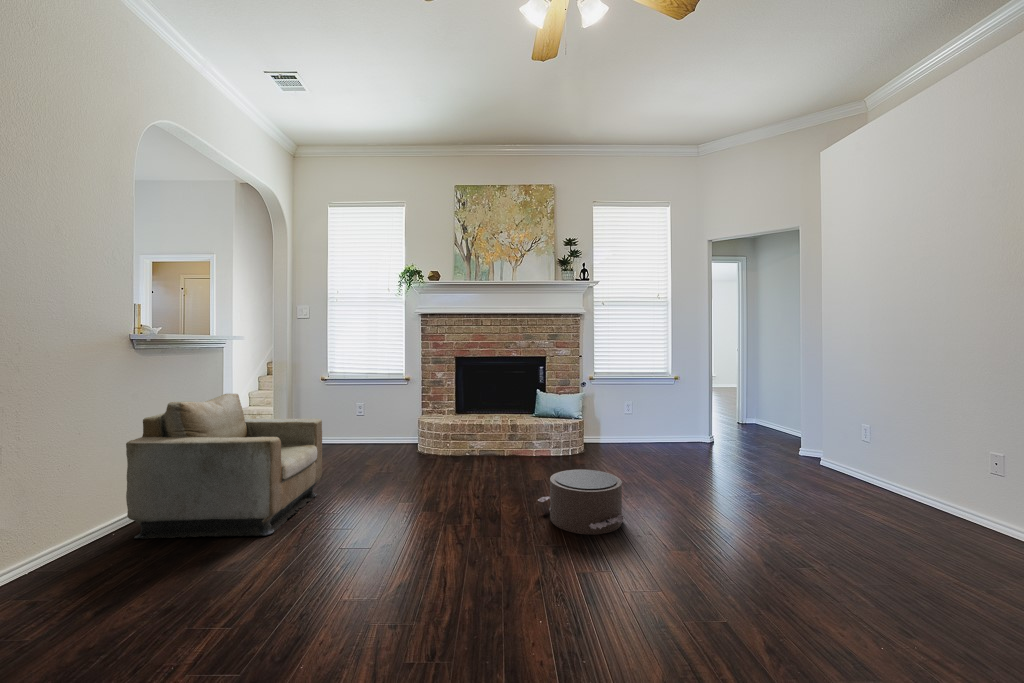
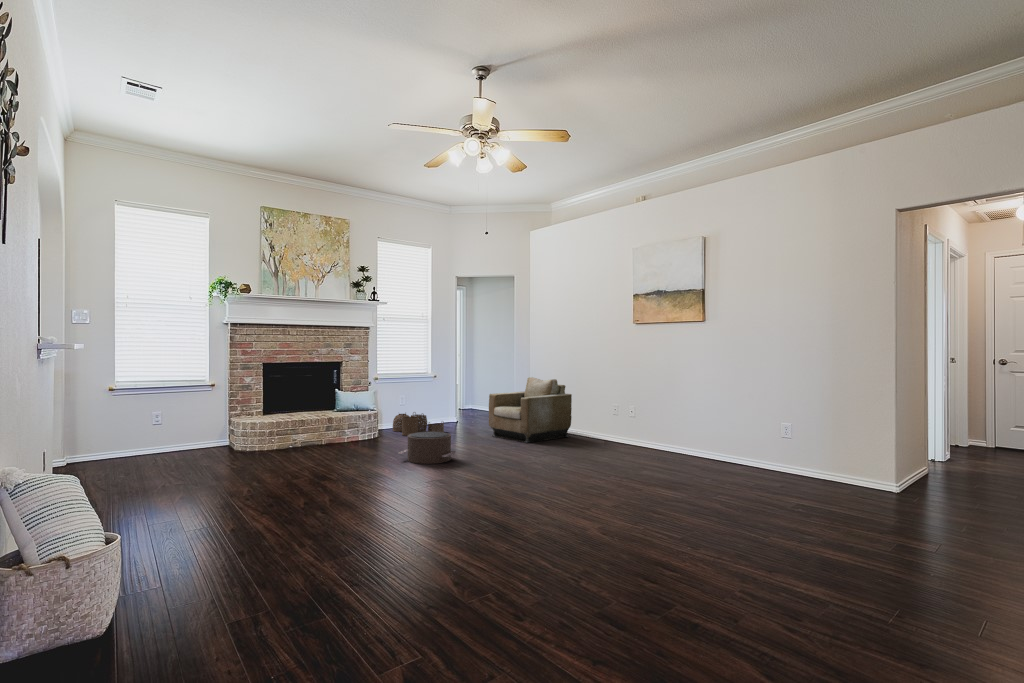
armchair: present [126,394,322,539] -> present [489,377,572,443]
woven basket: none [613,422,677,459] -> present [393,413,444,436]

